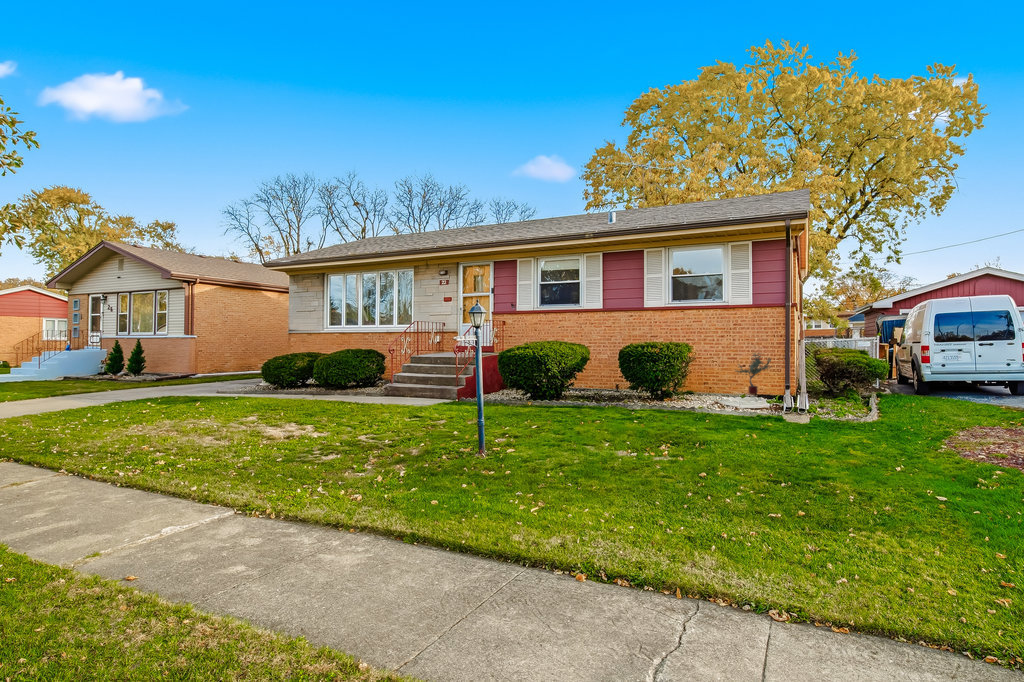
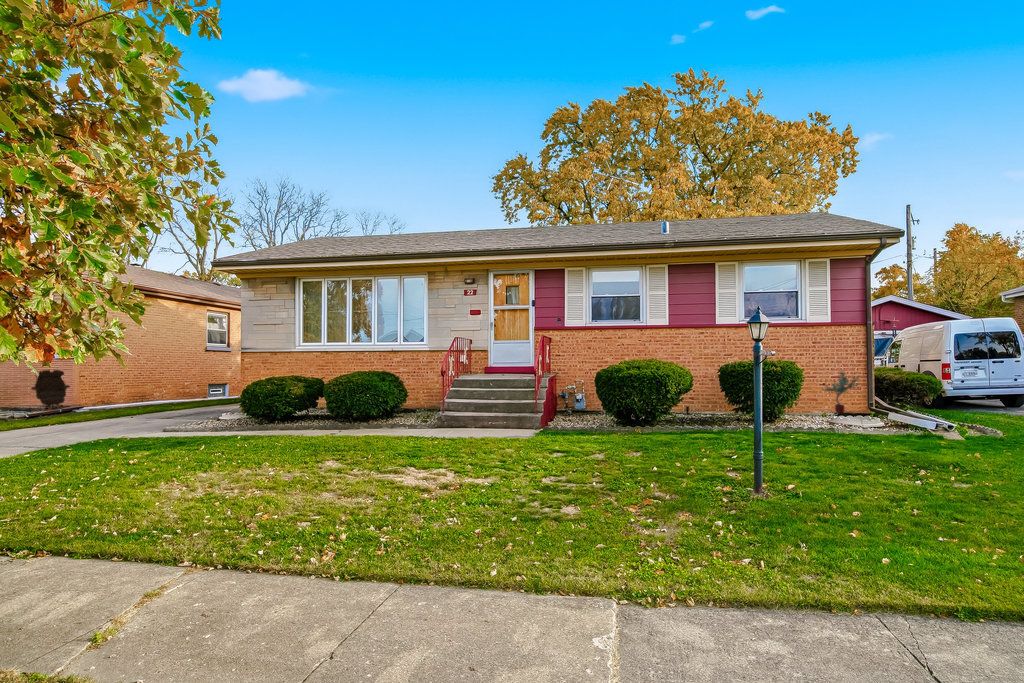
lounge chair: none [174,346,200,375] -> present [31,370,70,410]

